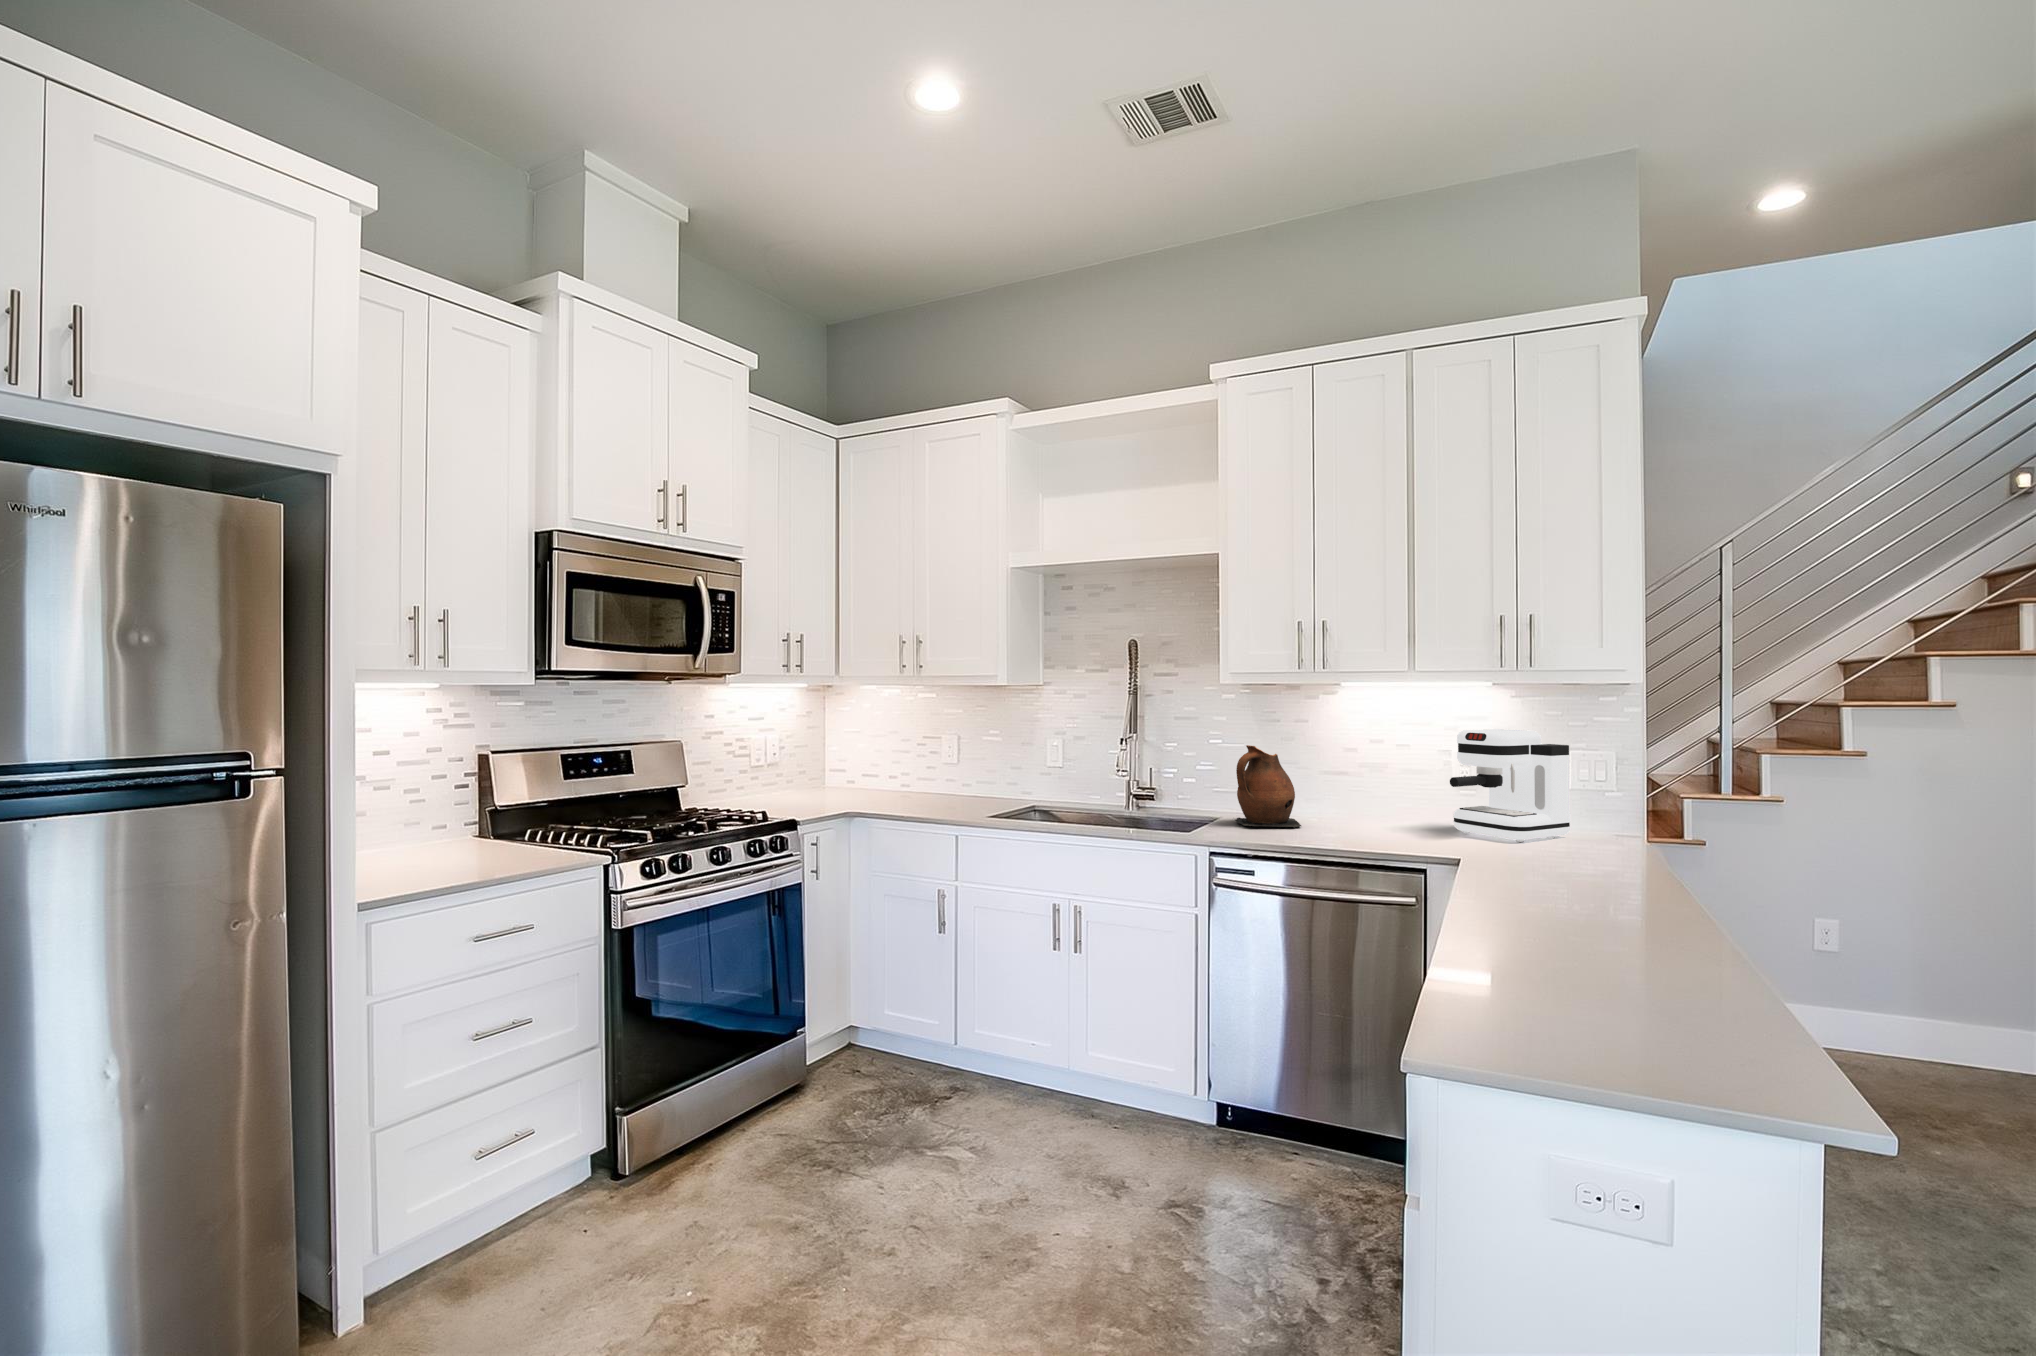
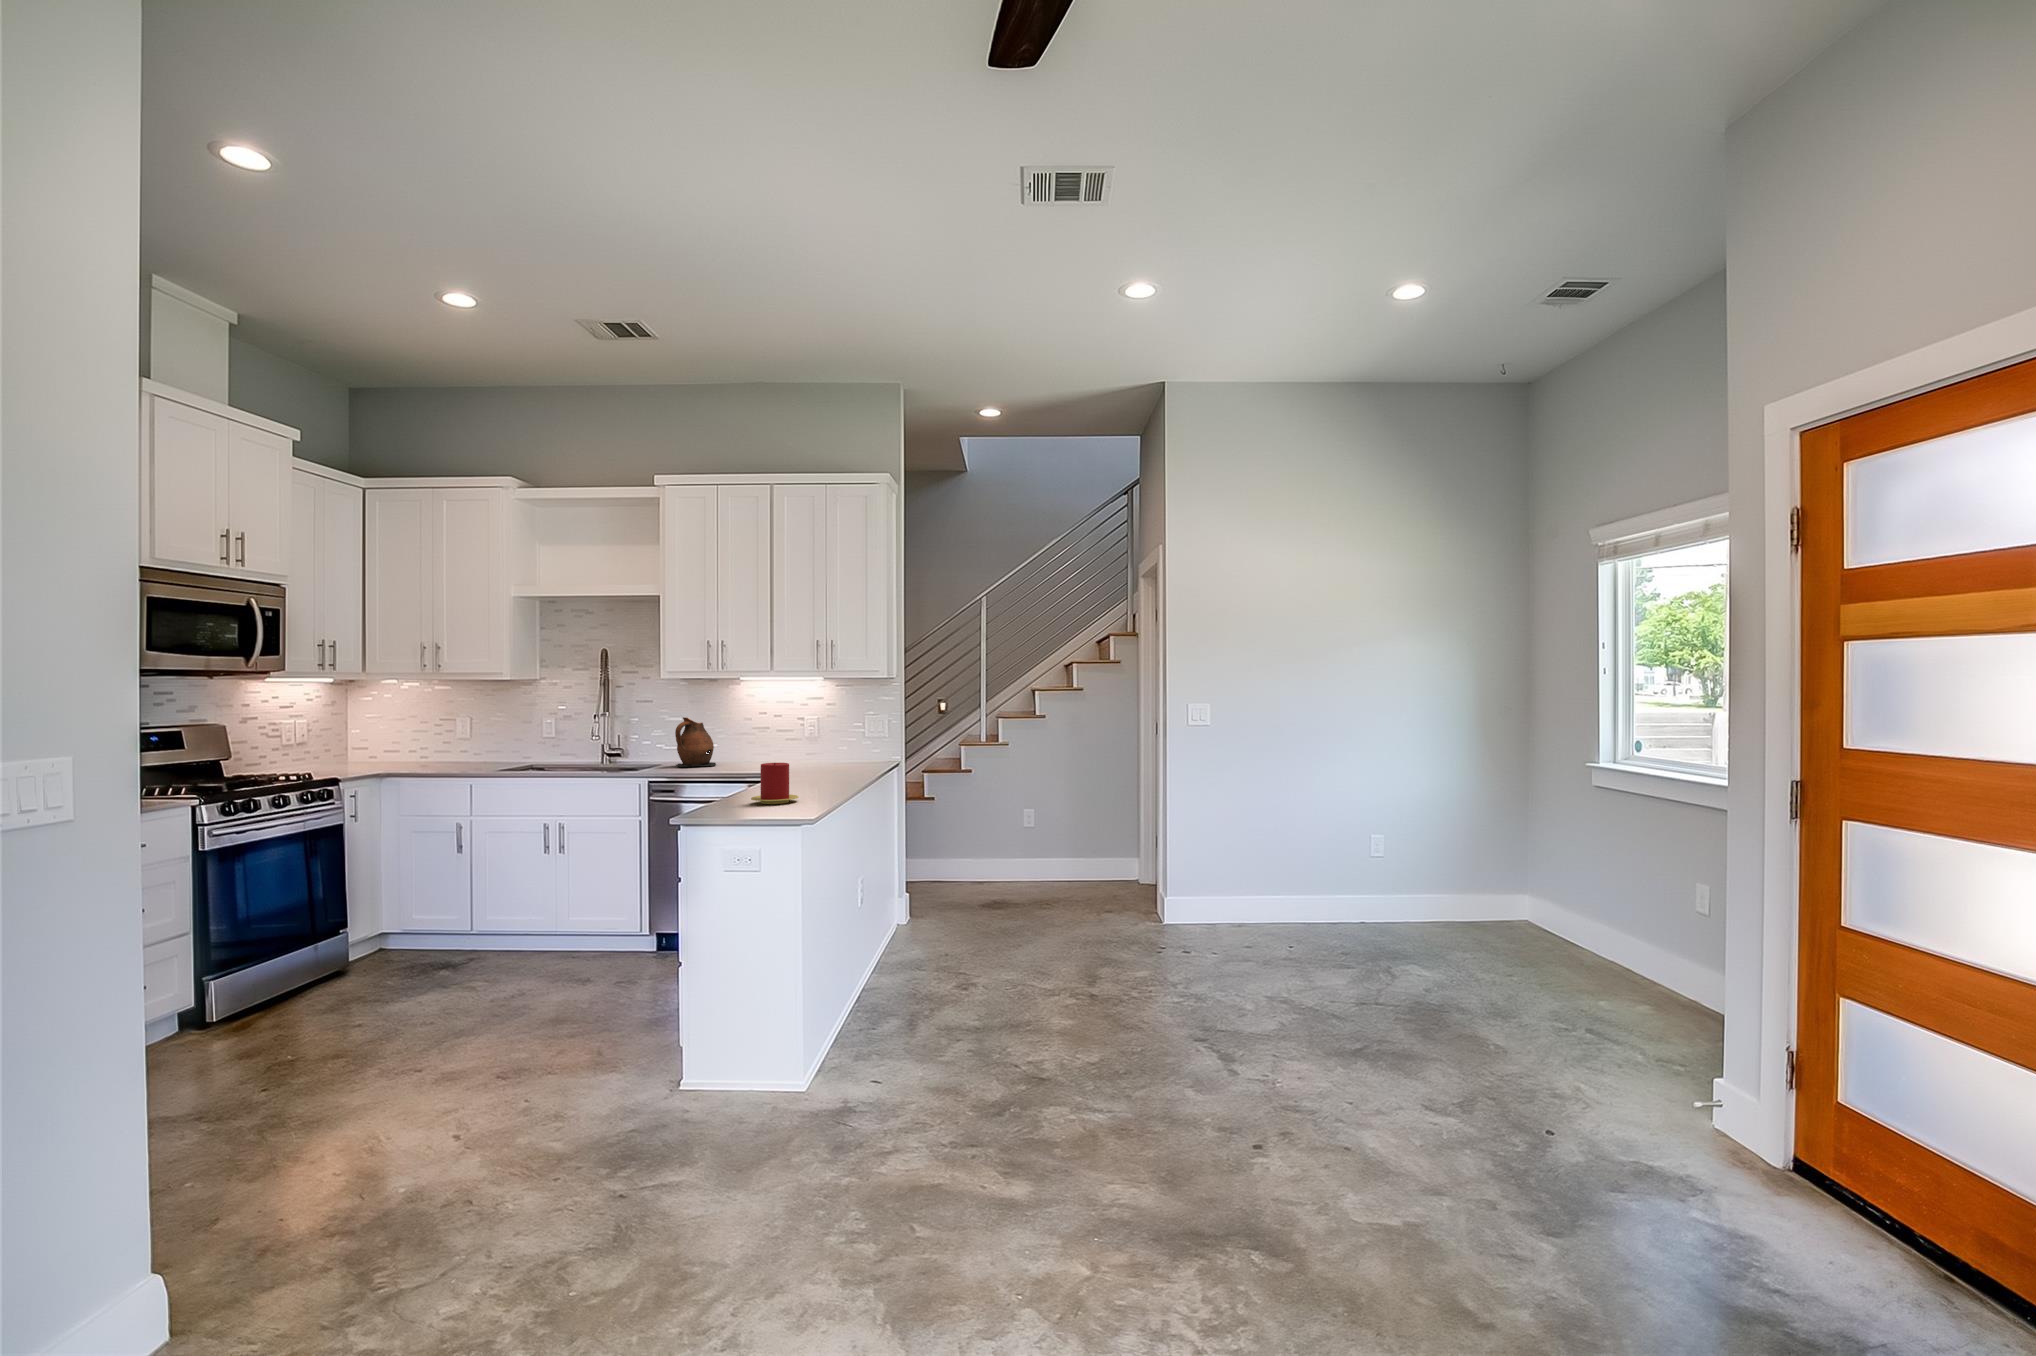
coffee maker: present [1450,729,1570,842] -> none [794,704,858,764]
candle: none [1536,898,1675,1016] -> present [751,763,798,804]

